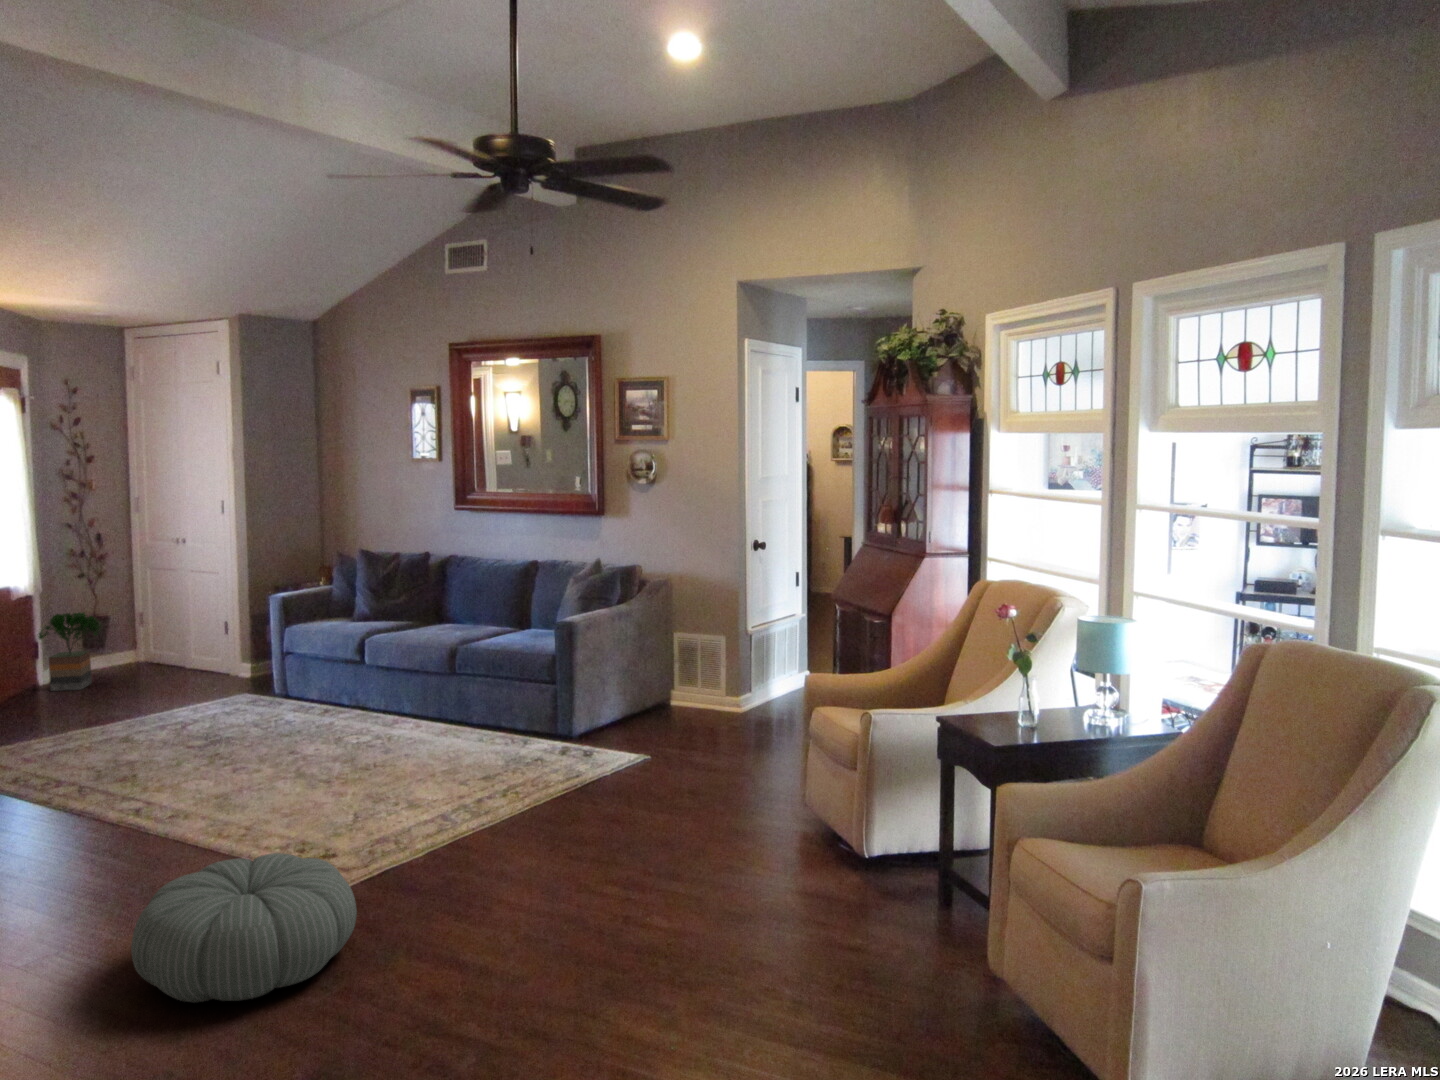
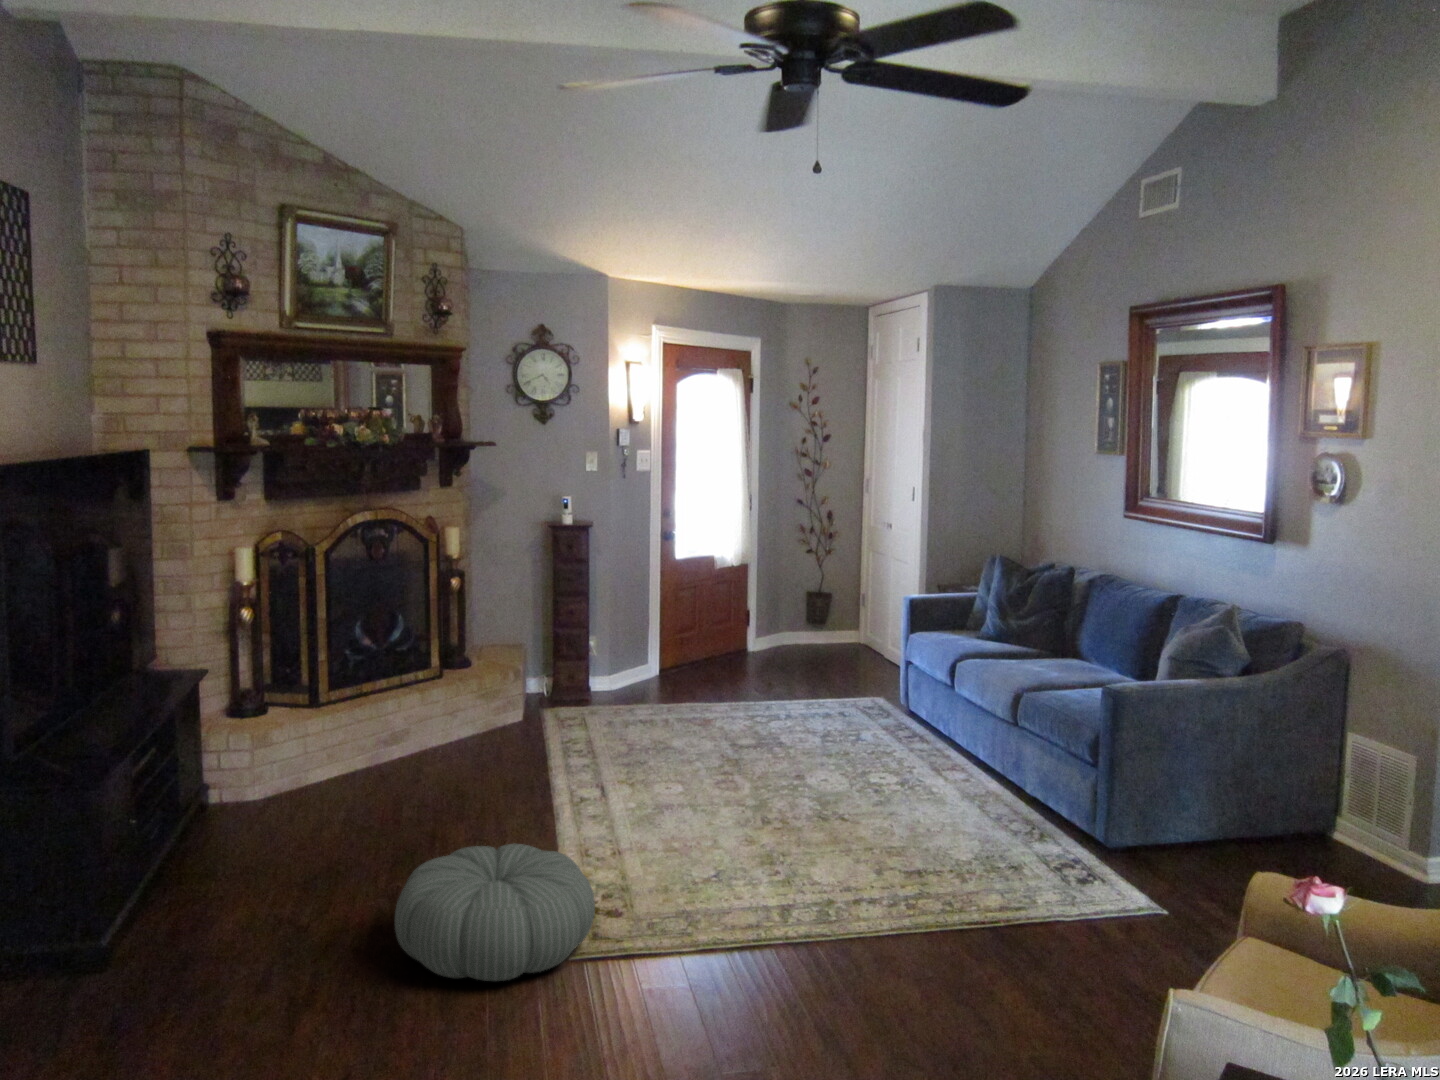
potted tree: present [38,612,101,691] -> none [744,585,802,661]

